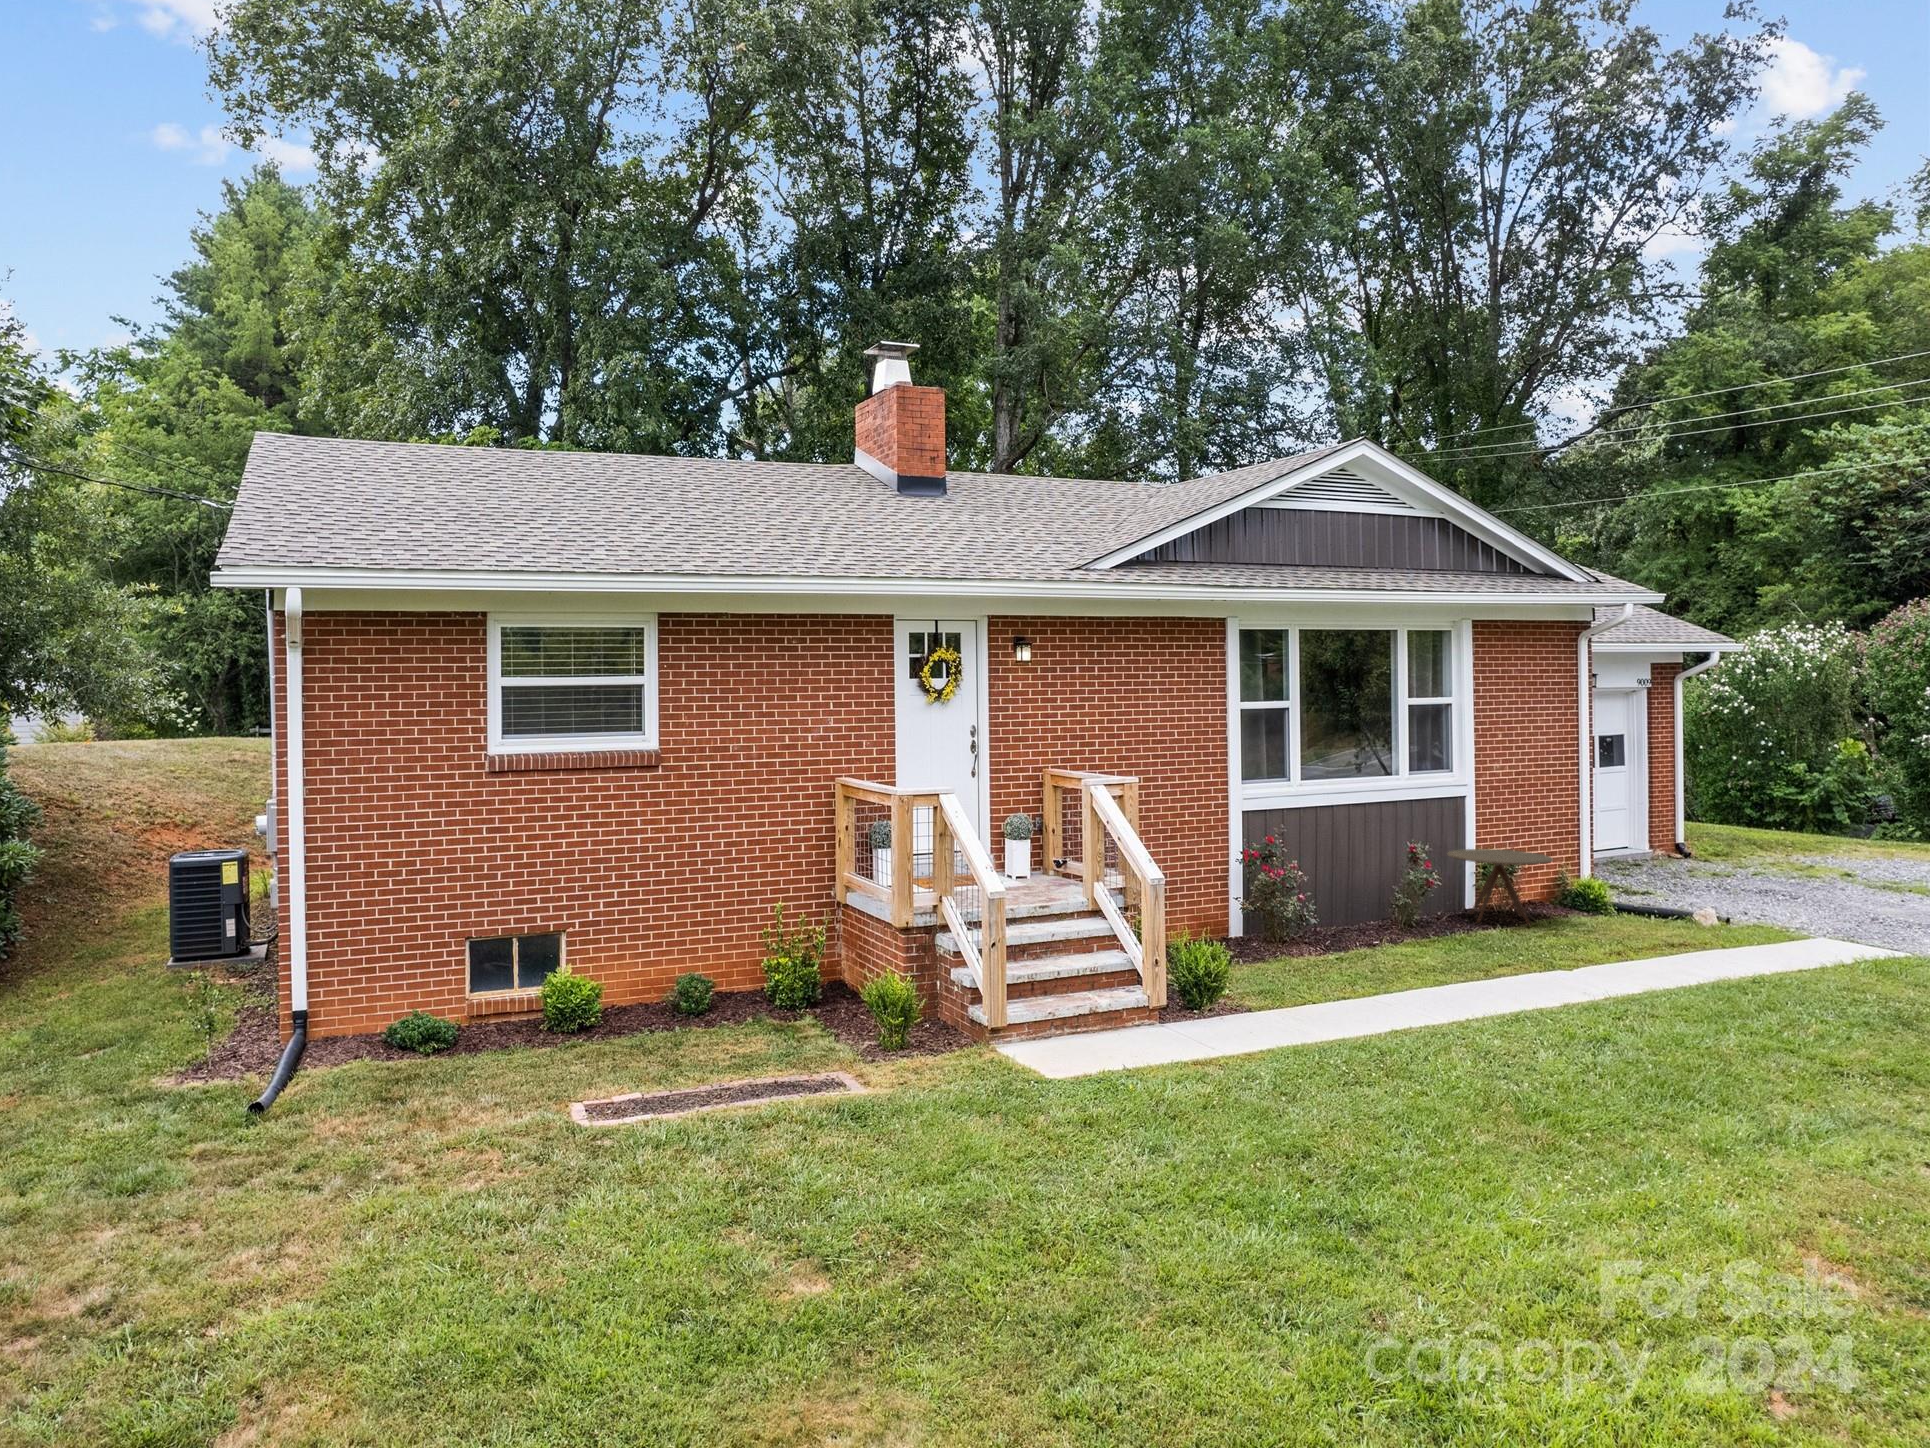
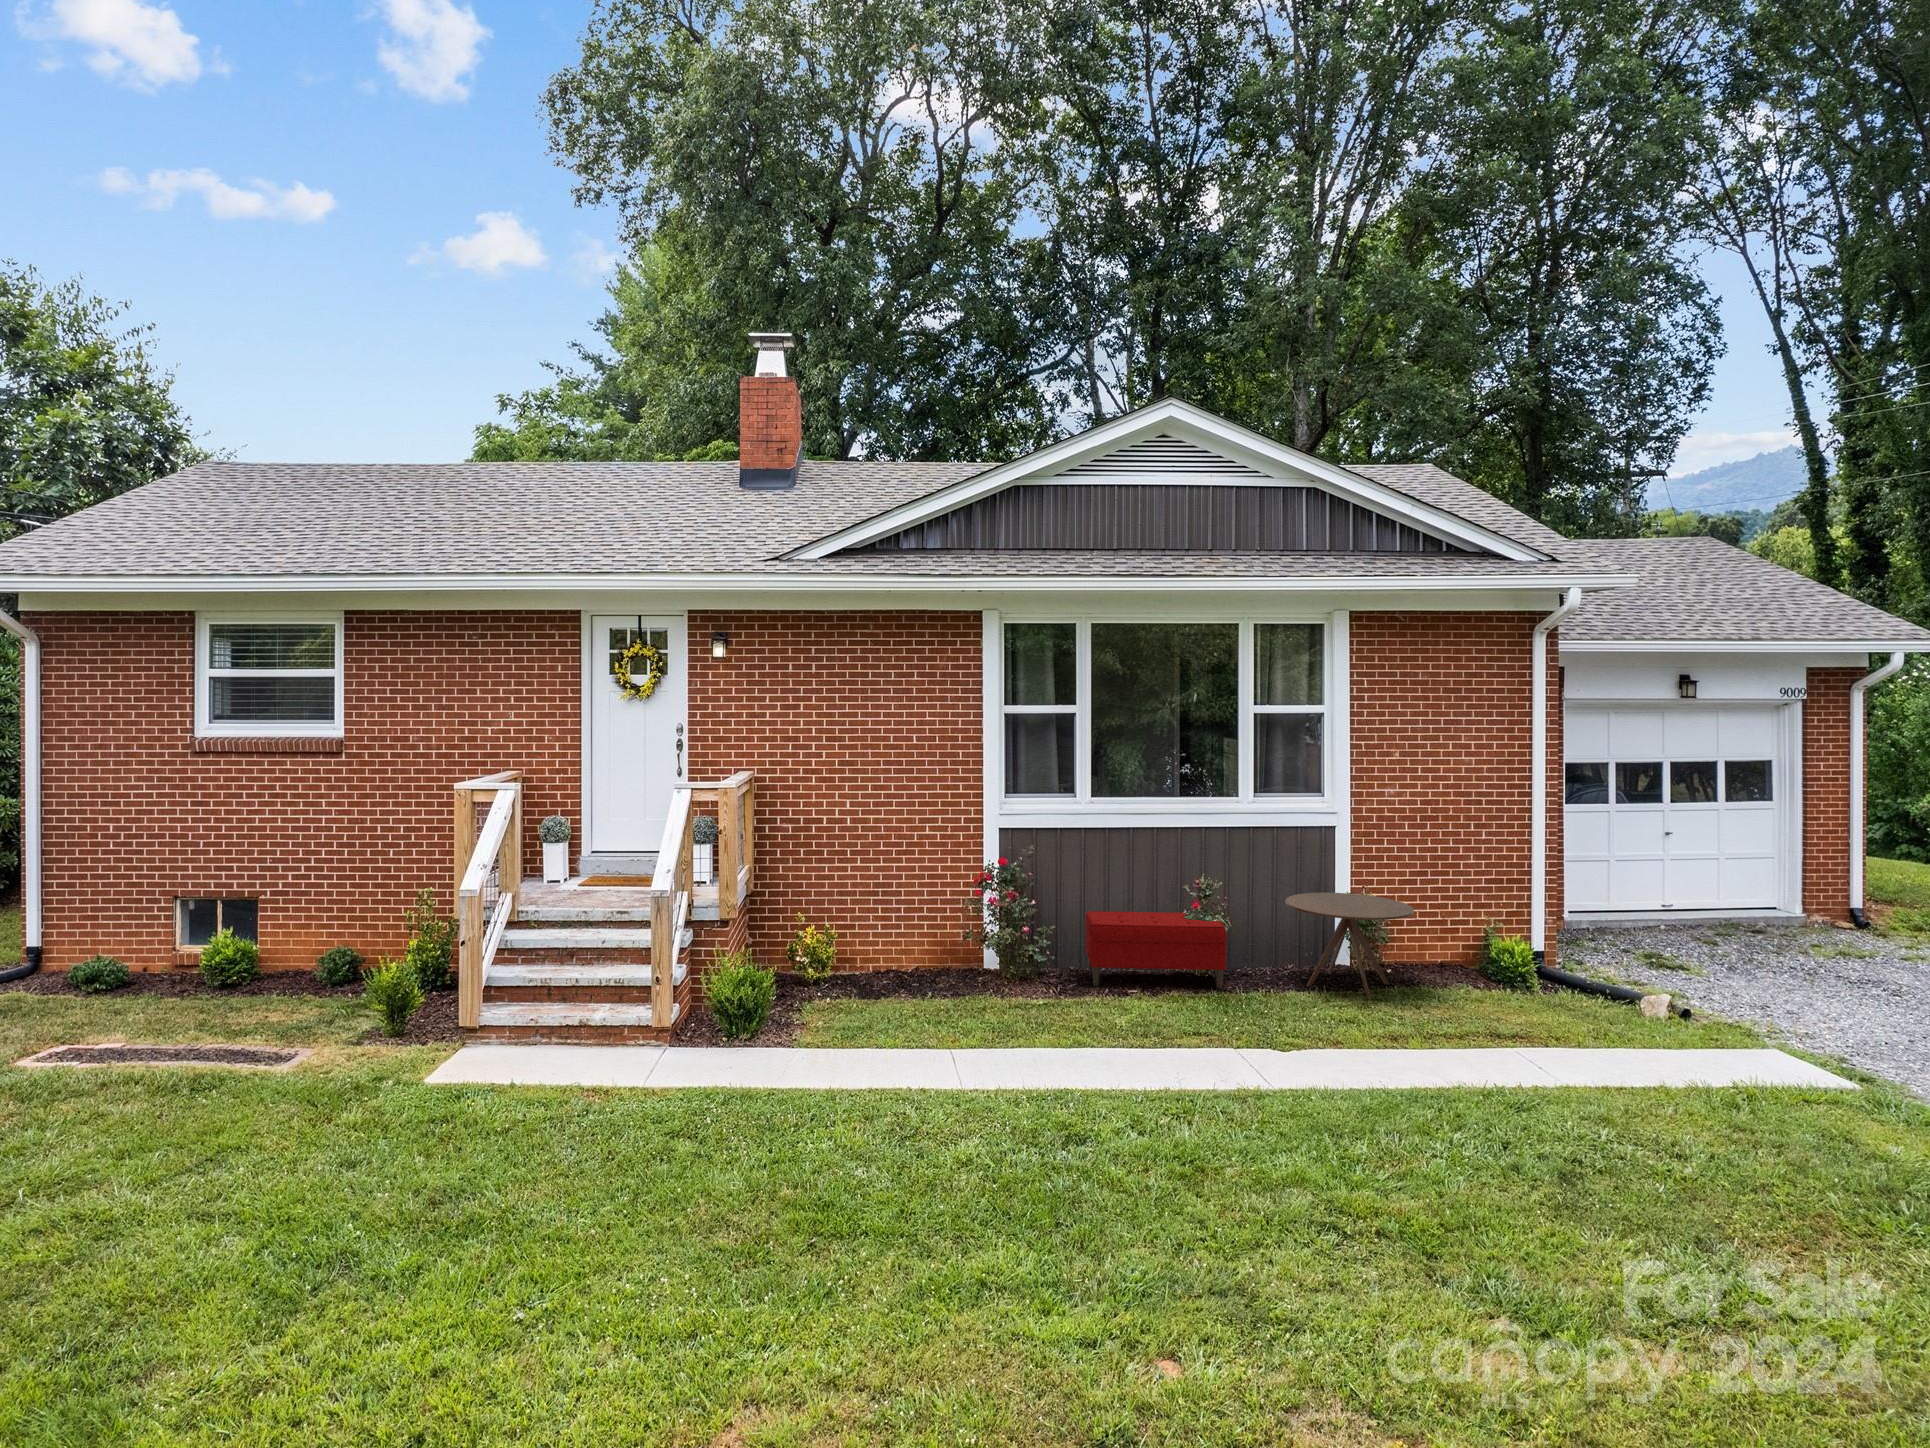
bench: none [1310,872,1435,939] -> present [1085,911,1227,989]

